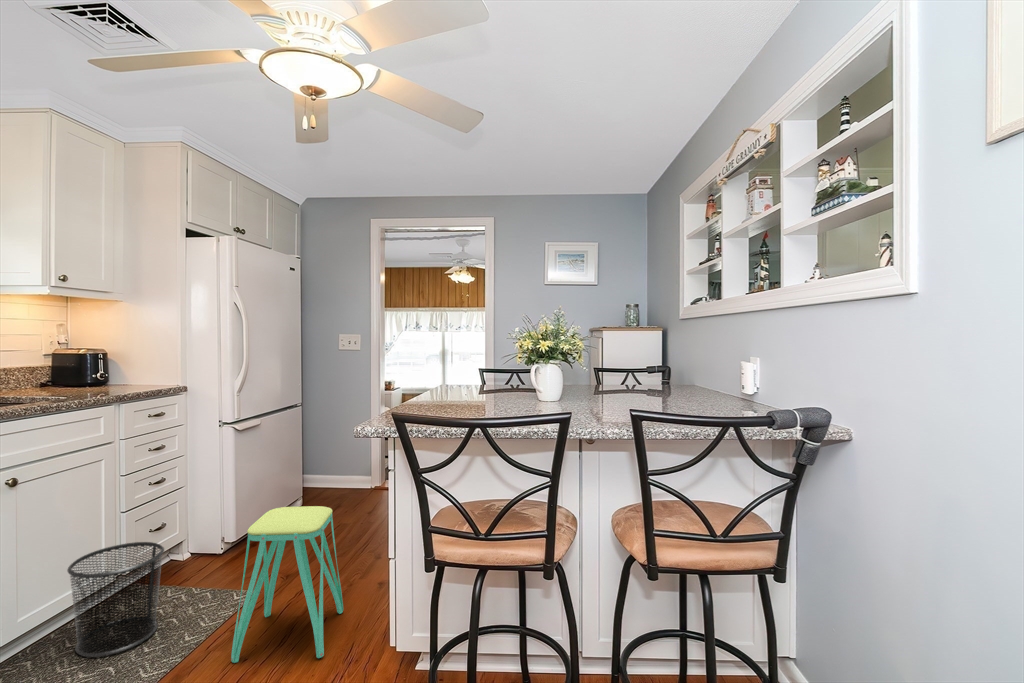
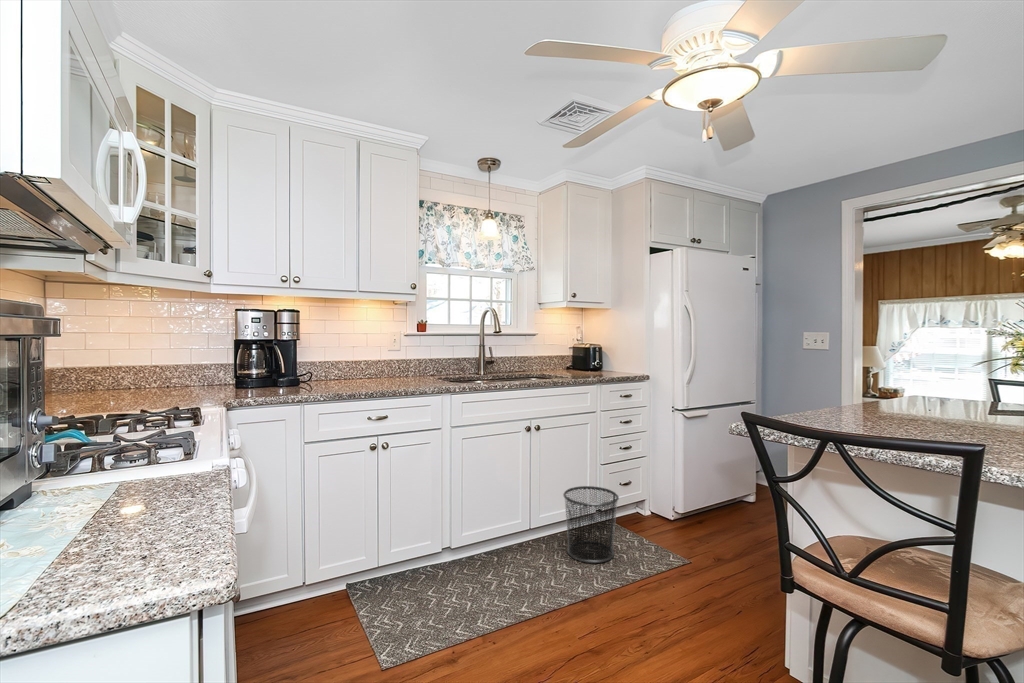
stool: present [231,506,343,663] -> none [652,490,759,642]

